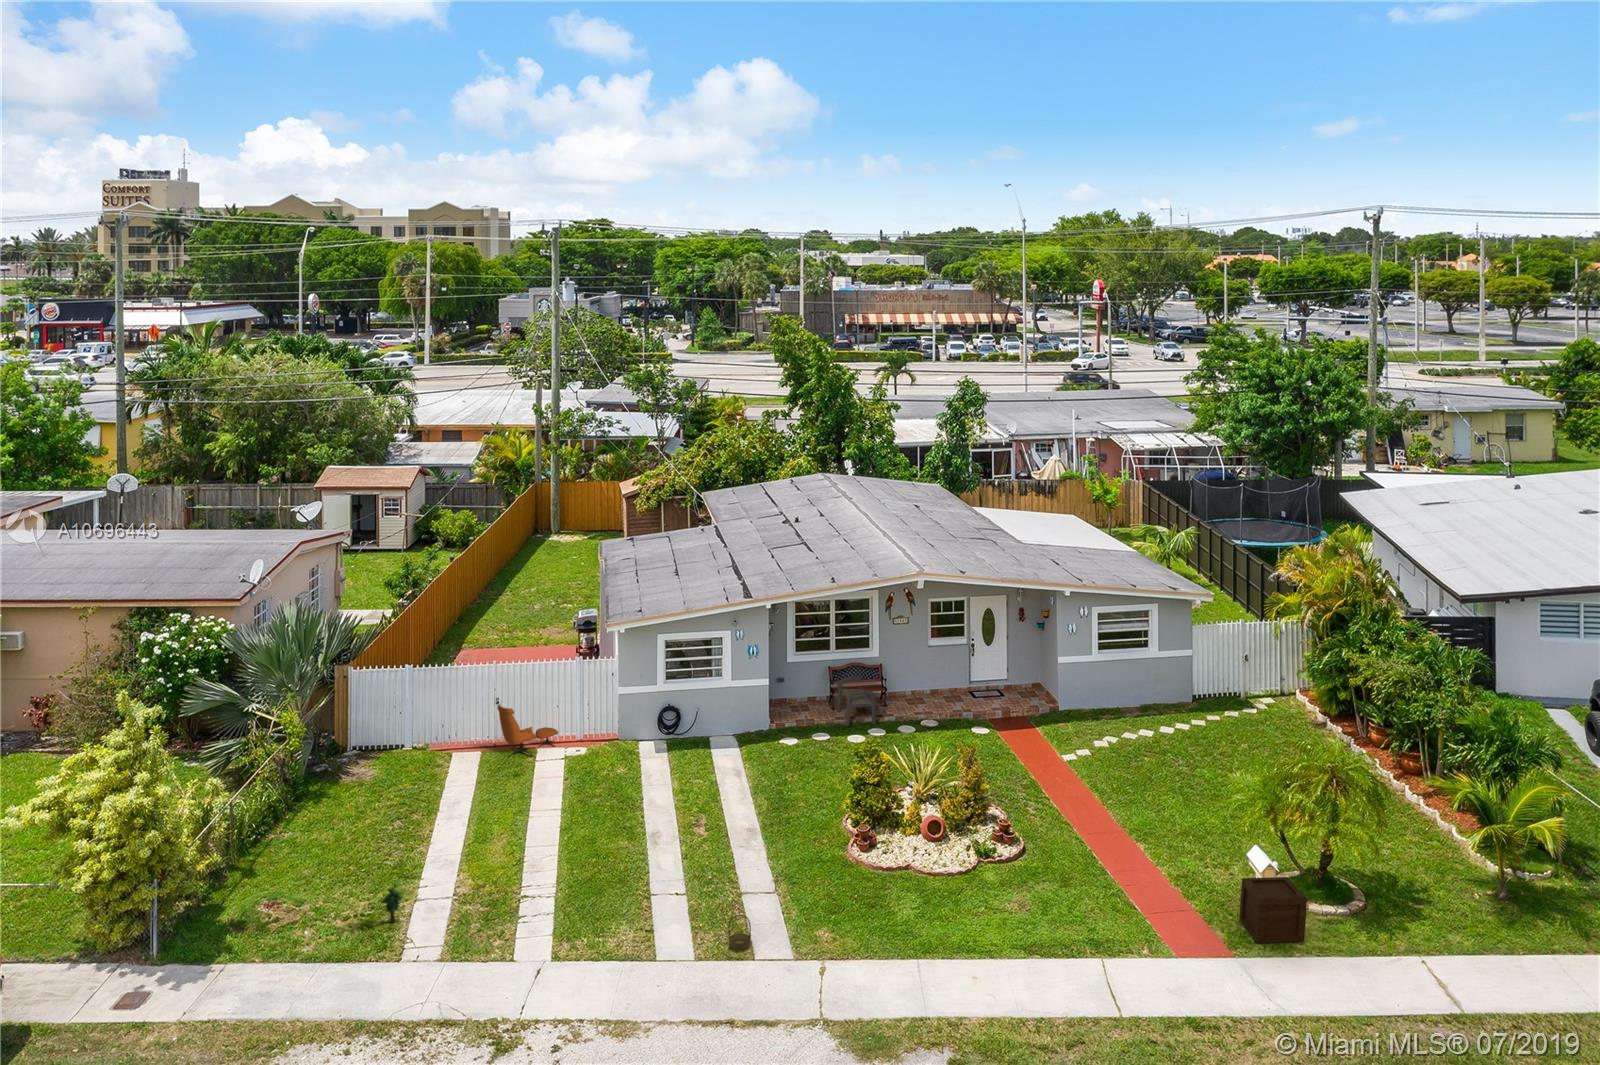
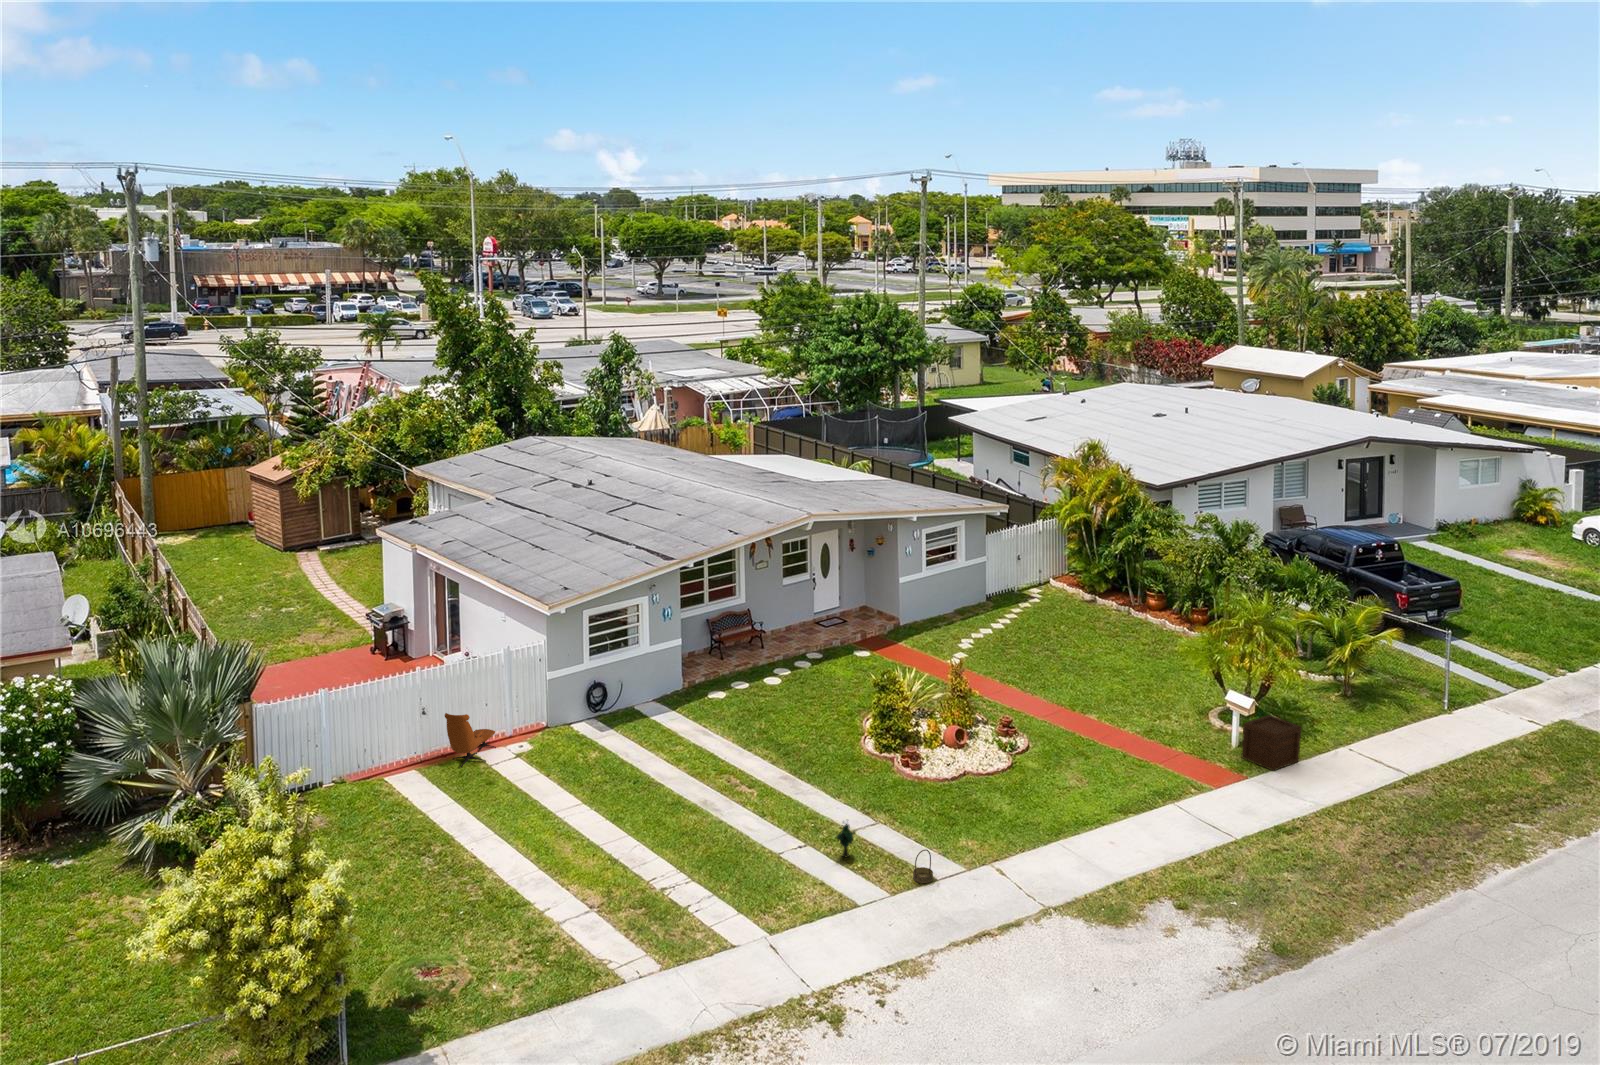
bench: present [837,677,876,726] -> none [722,625,773,672]
decorative plant: present [382,885,403,923] -> present [836,822,855,857]

